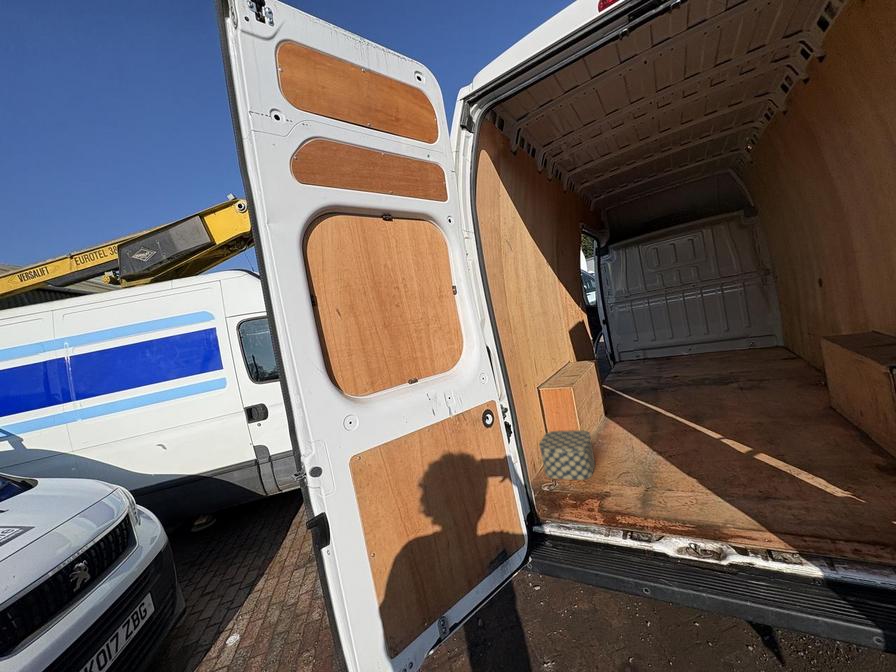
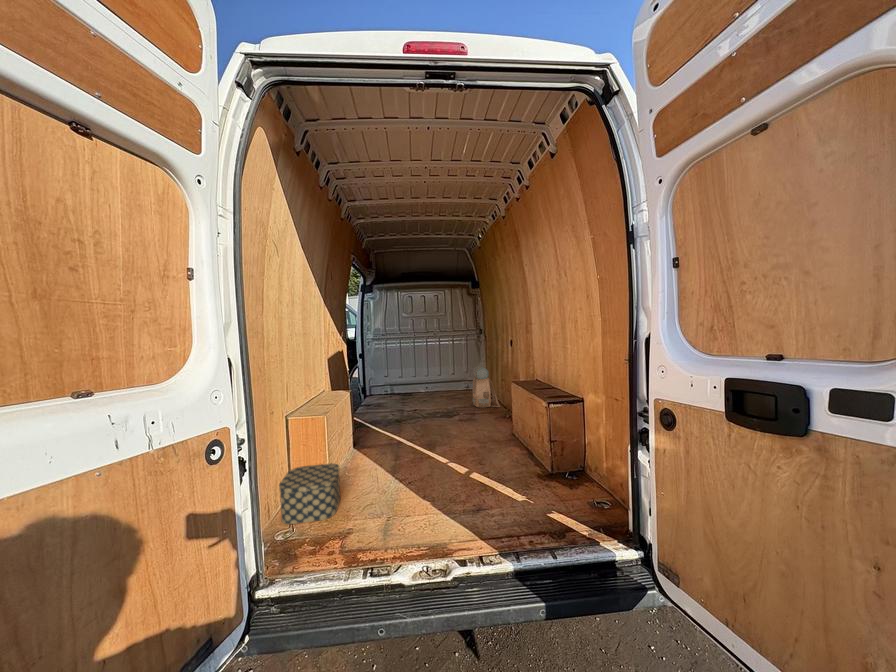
backpack: none [762,318,818,373] -> present [472,366,500,408]

